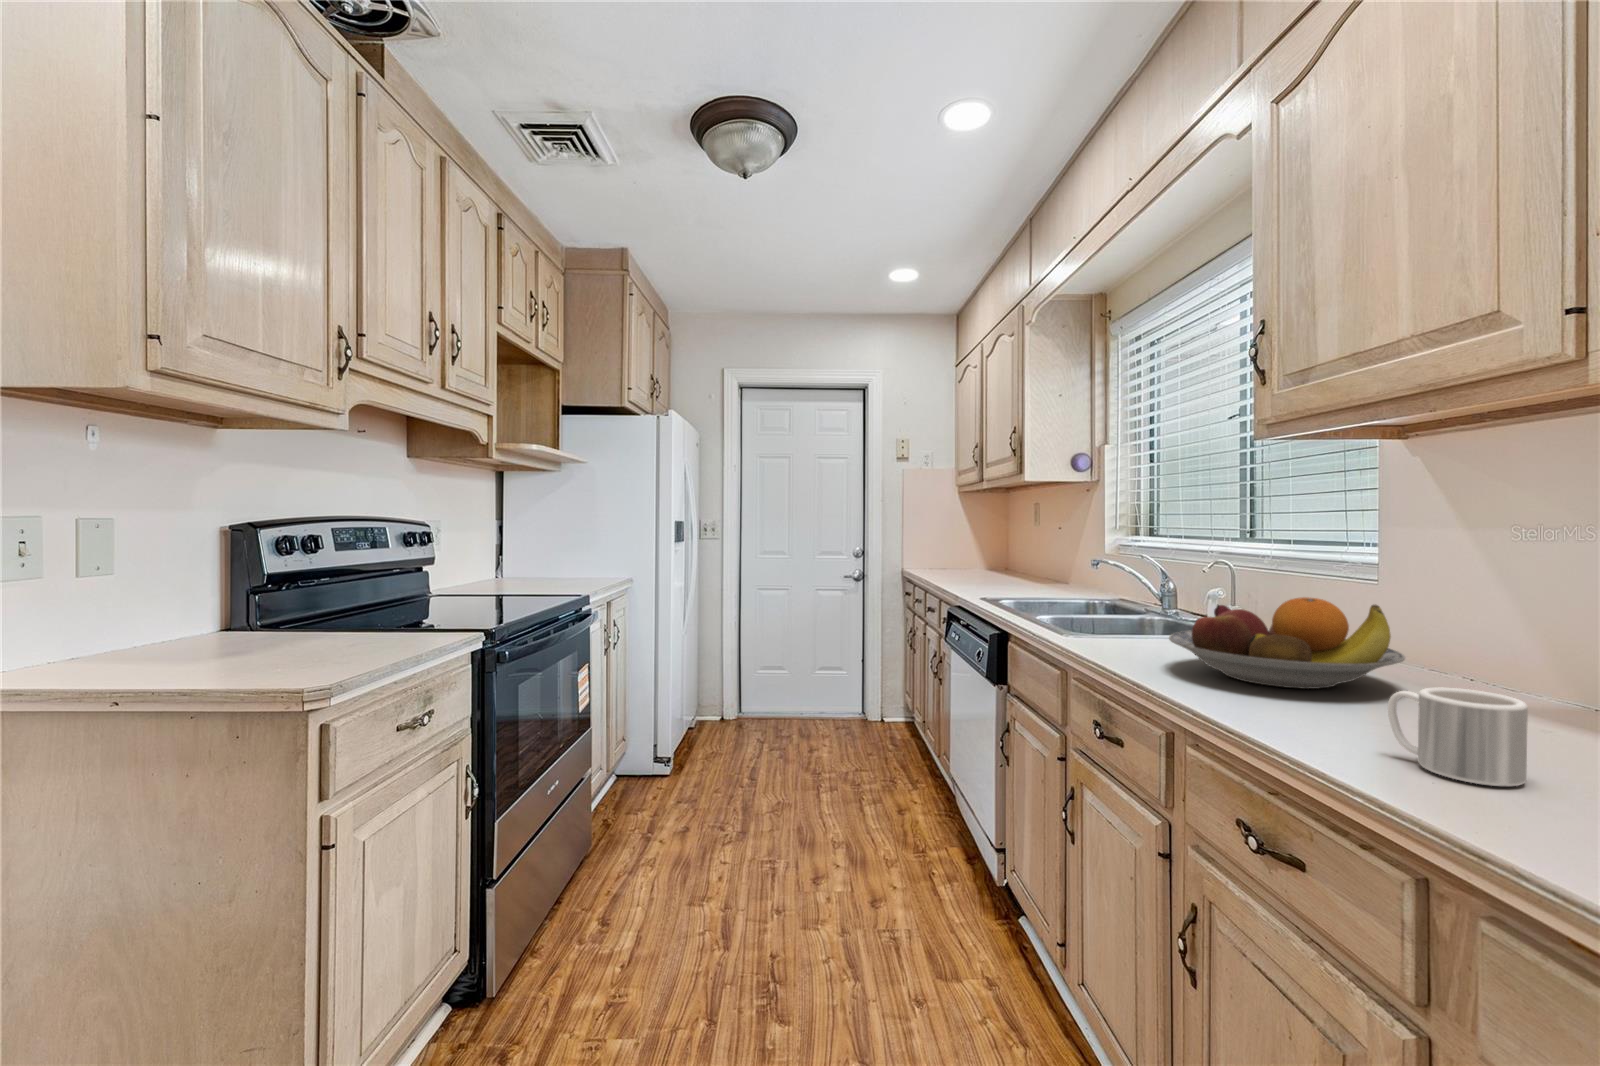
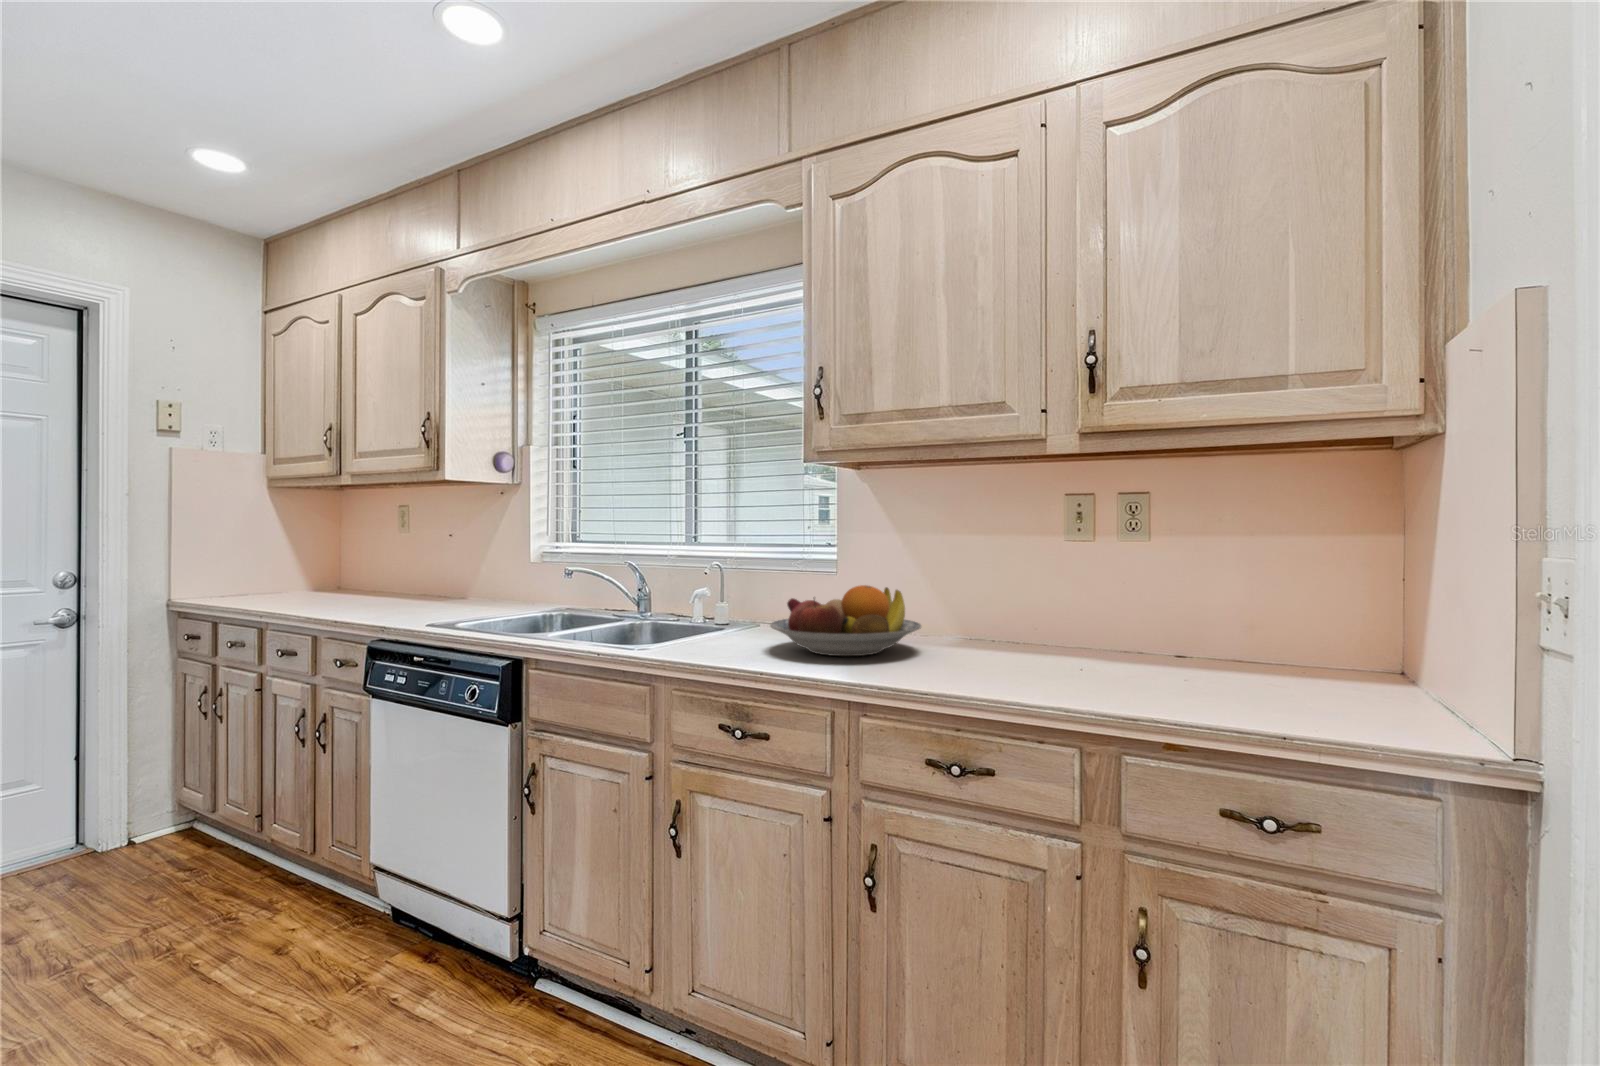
mug: present [1388,687,1528,786] -> none [1007,629,1073,683]

